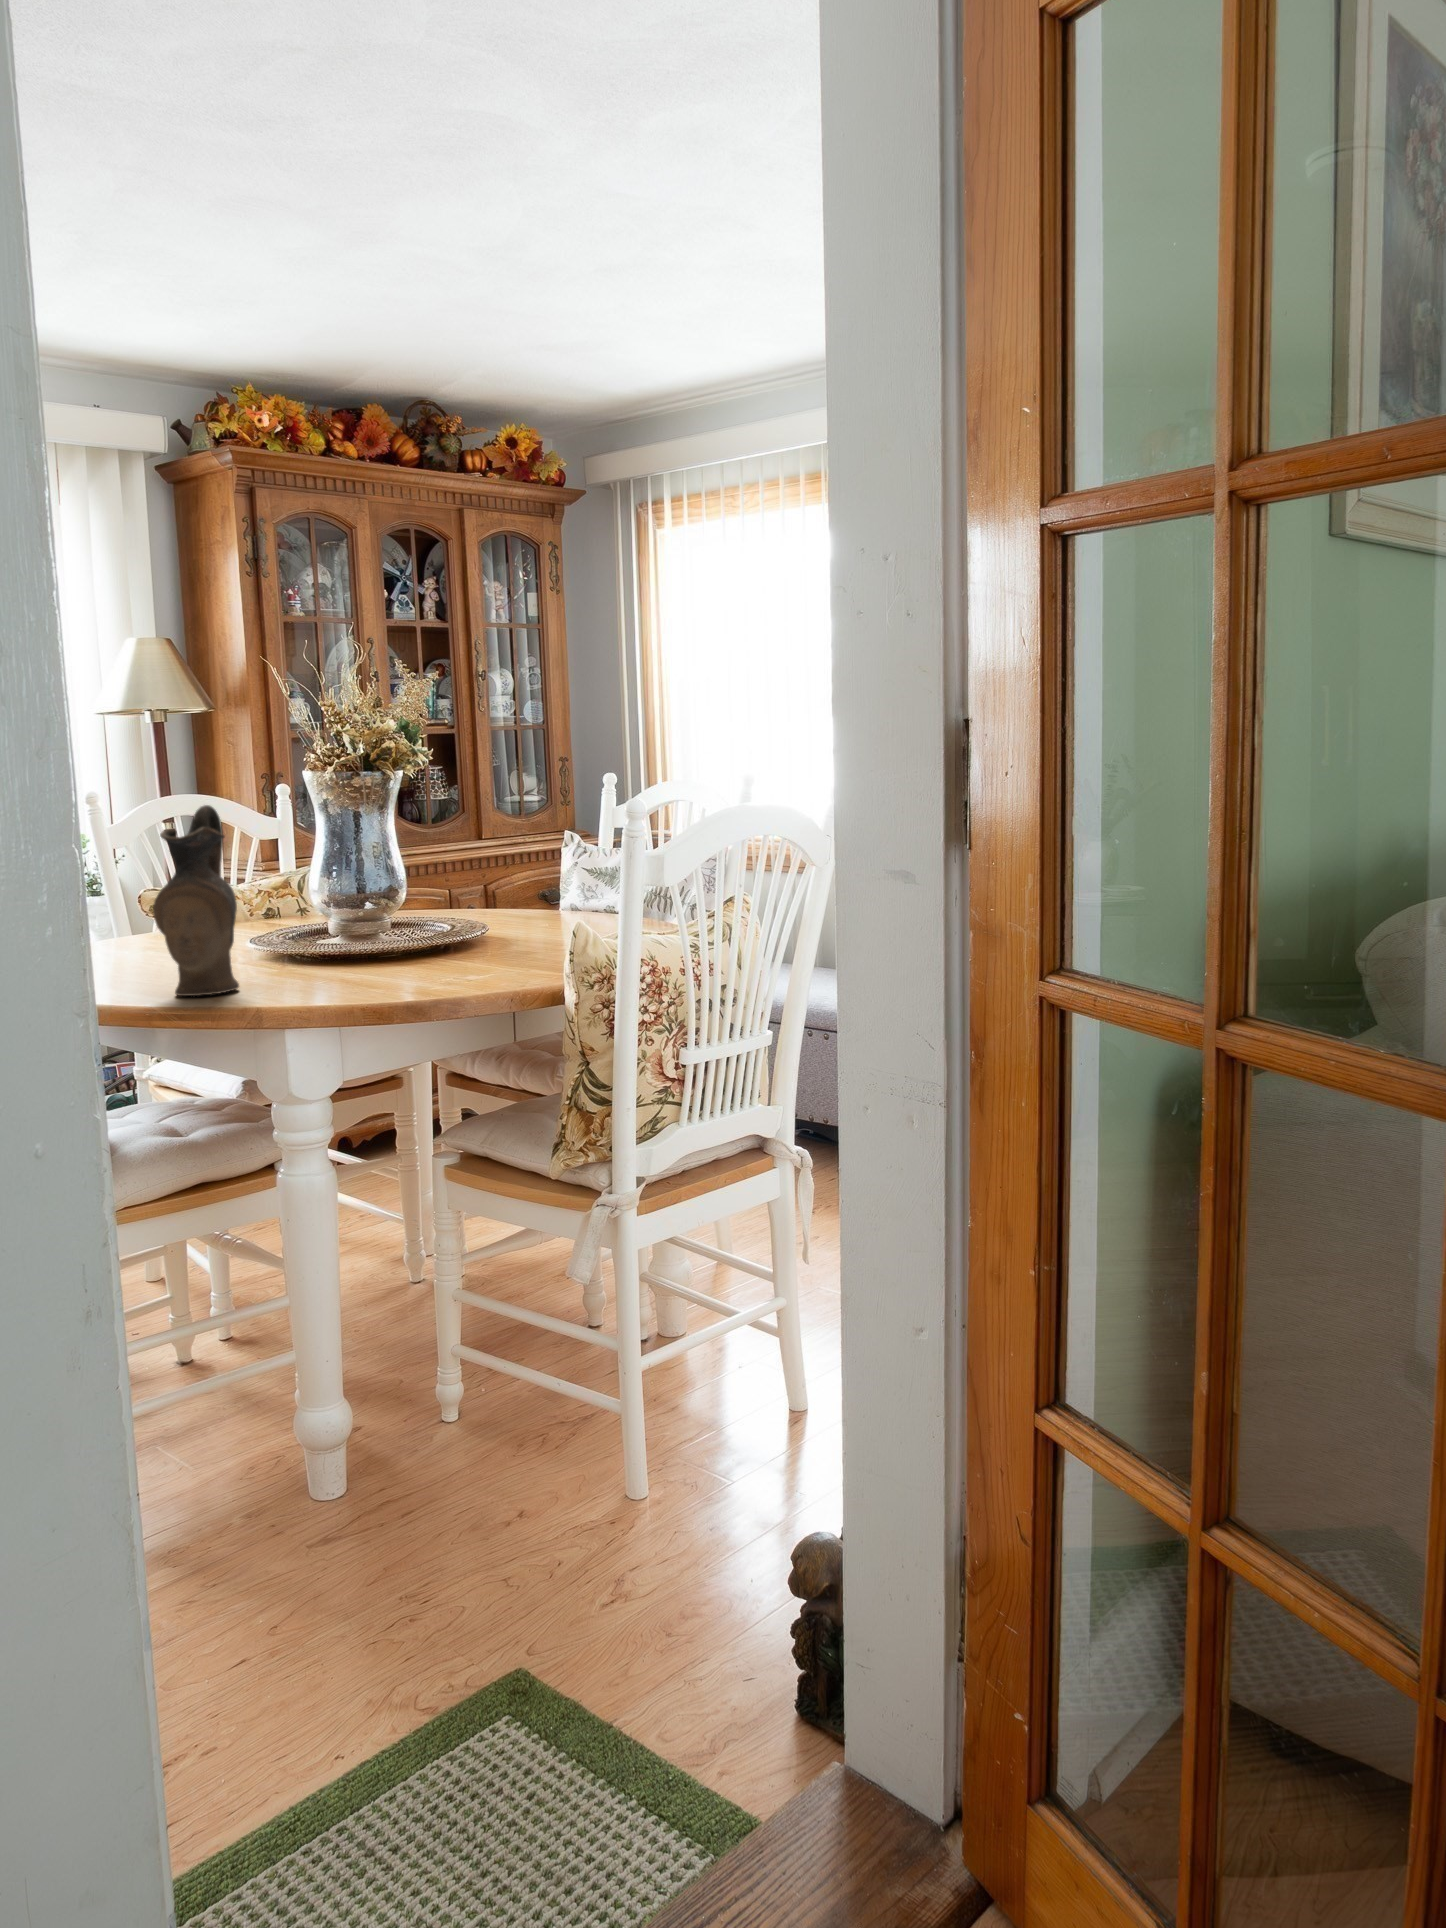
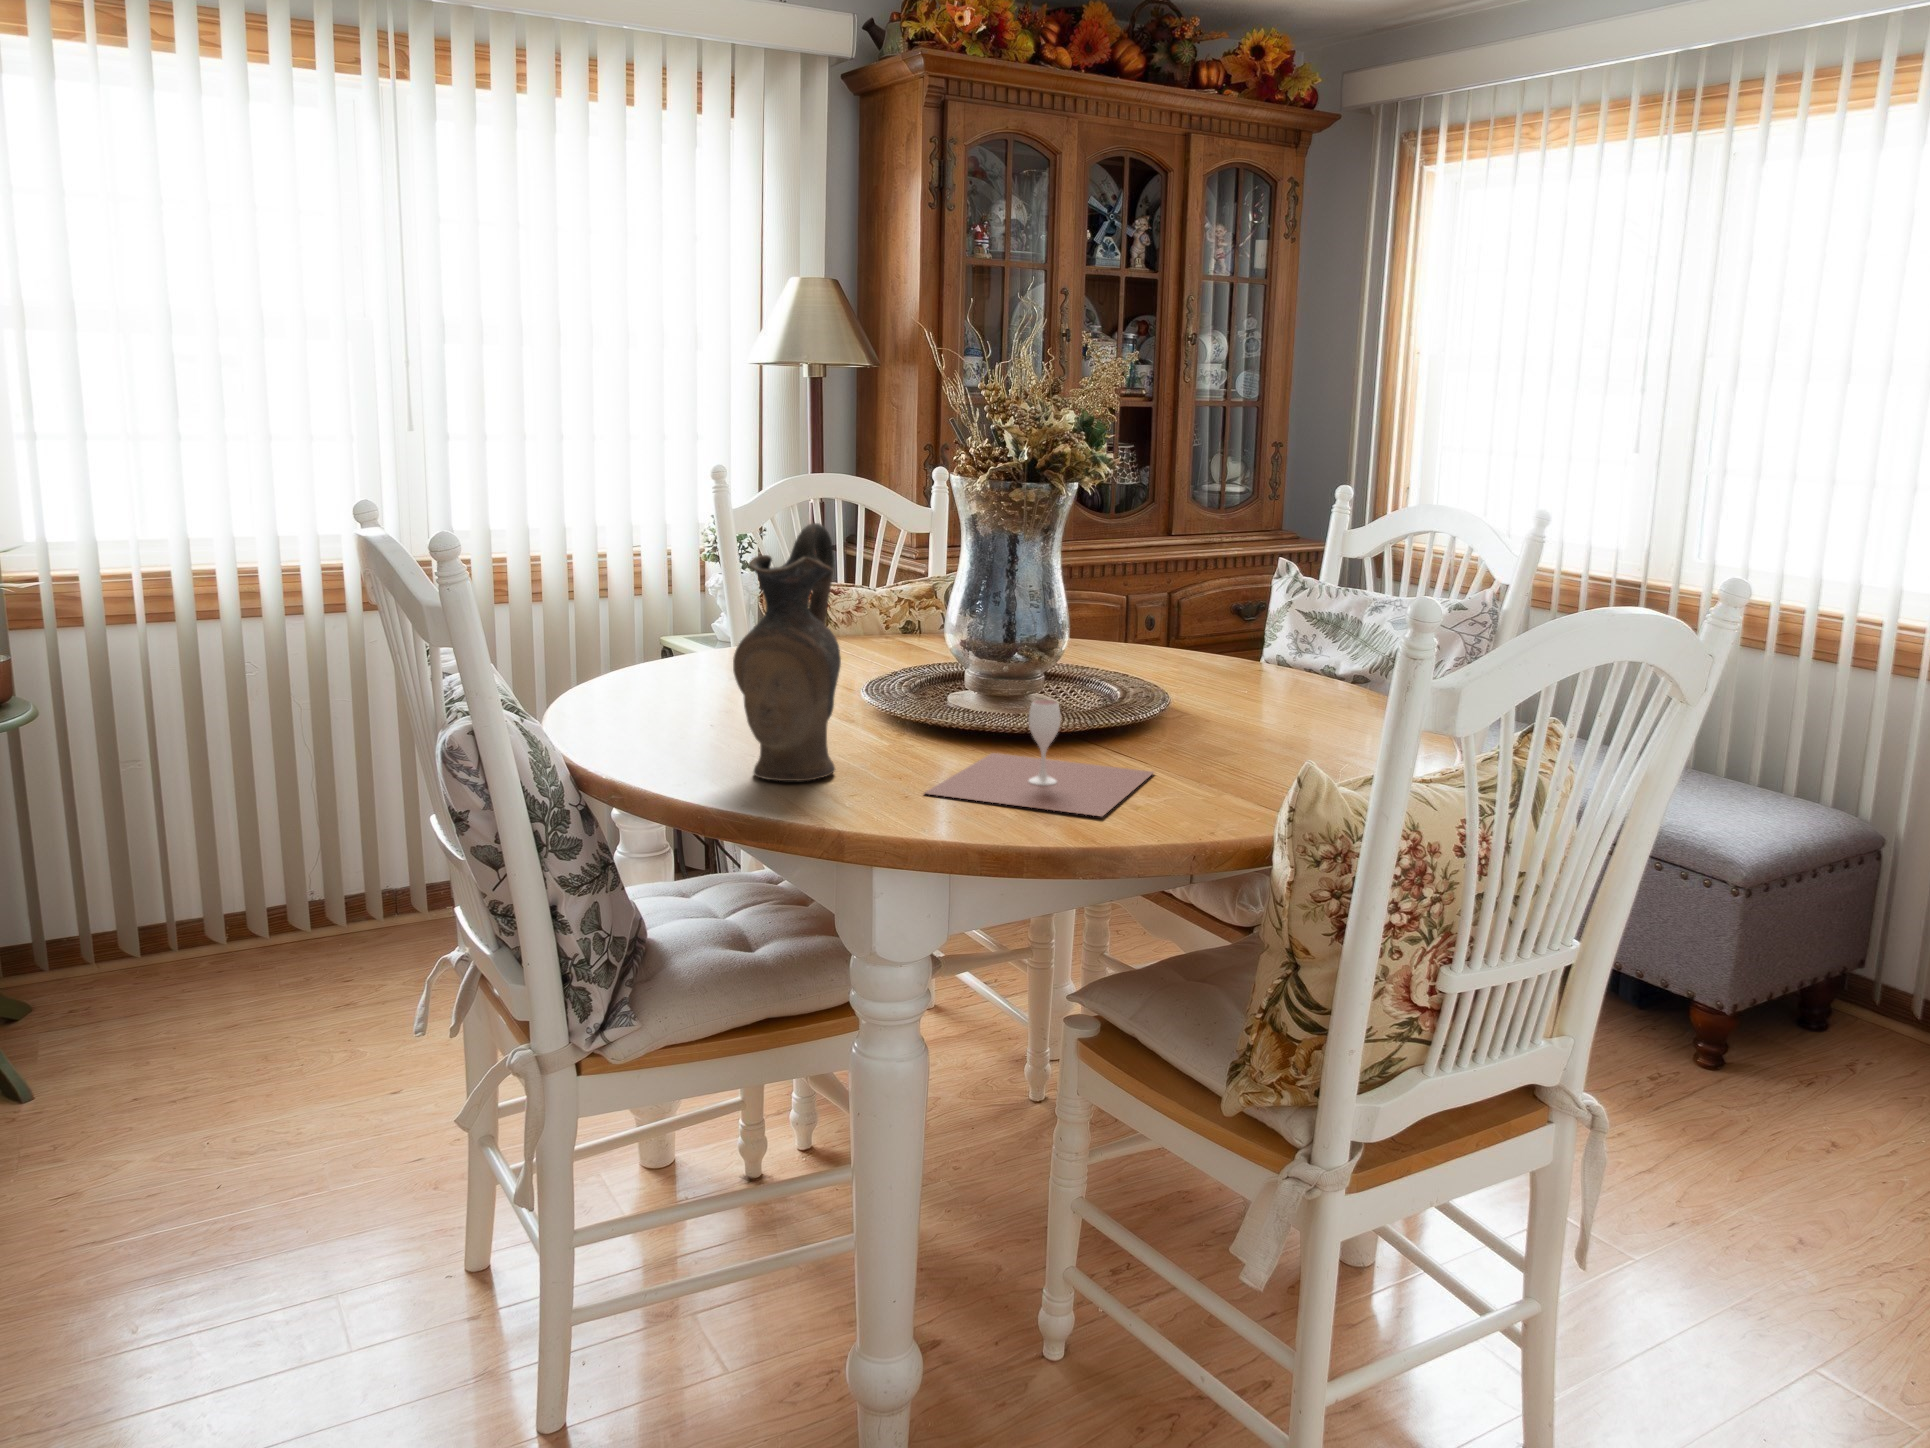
wine glass: none [311,918,481,992] -> present [925,700,1154,817]

